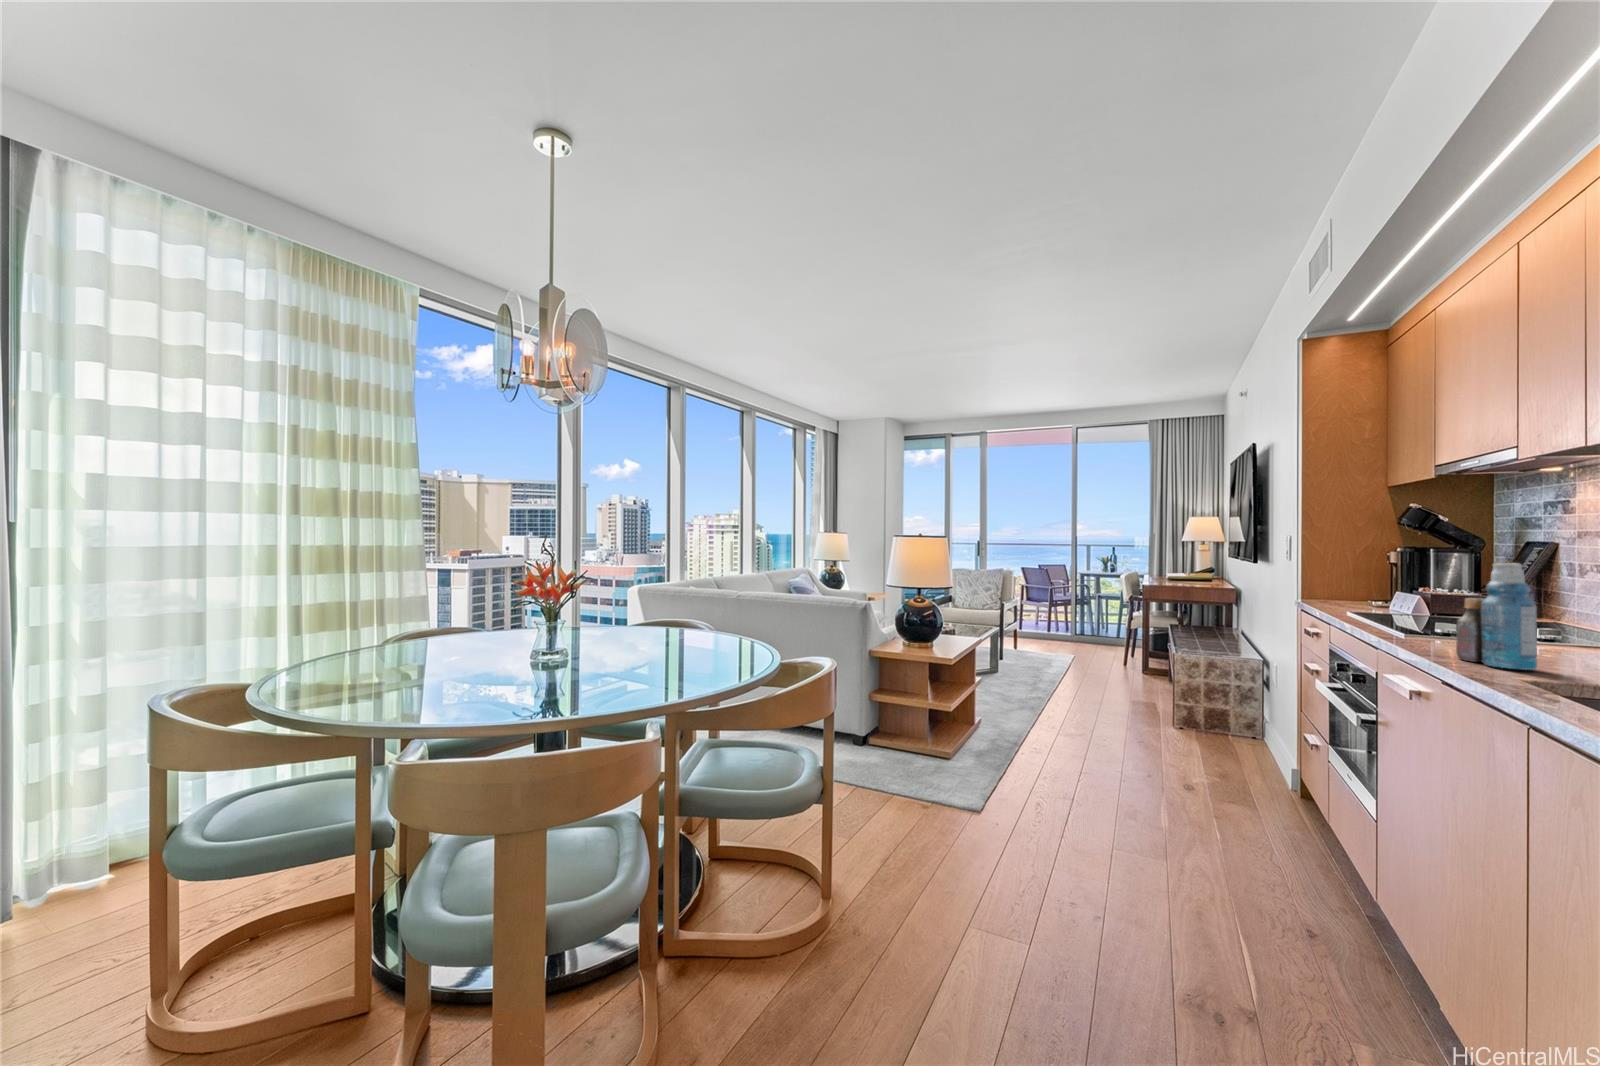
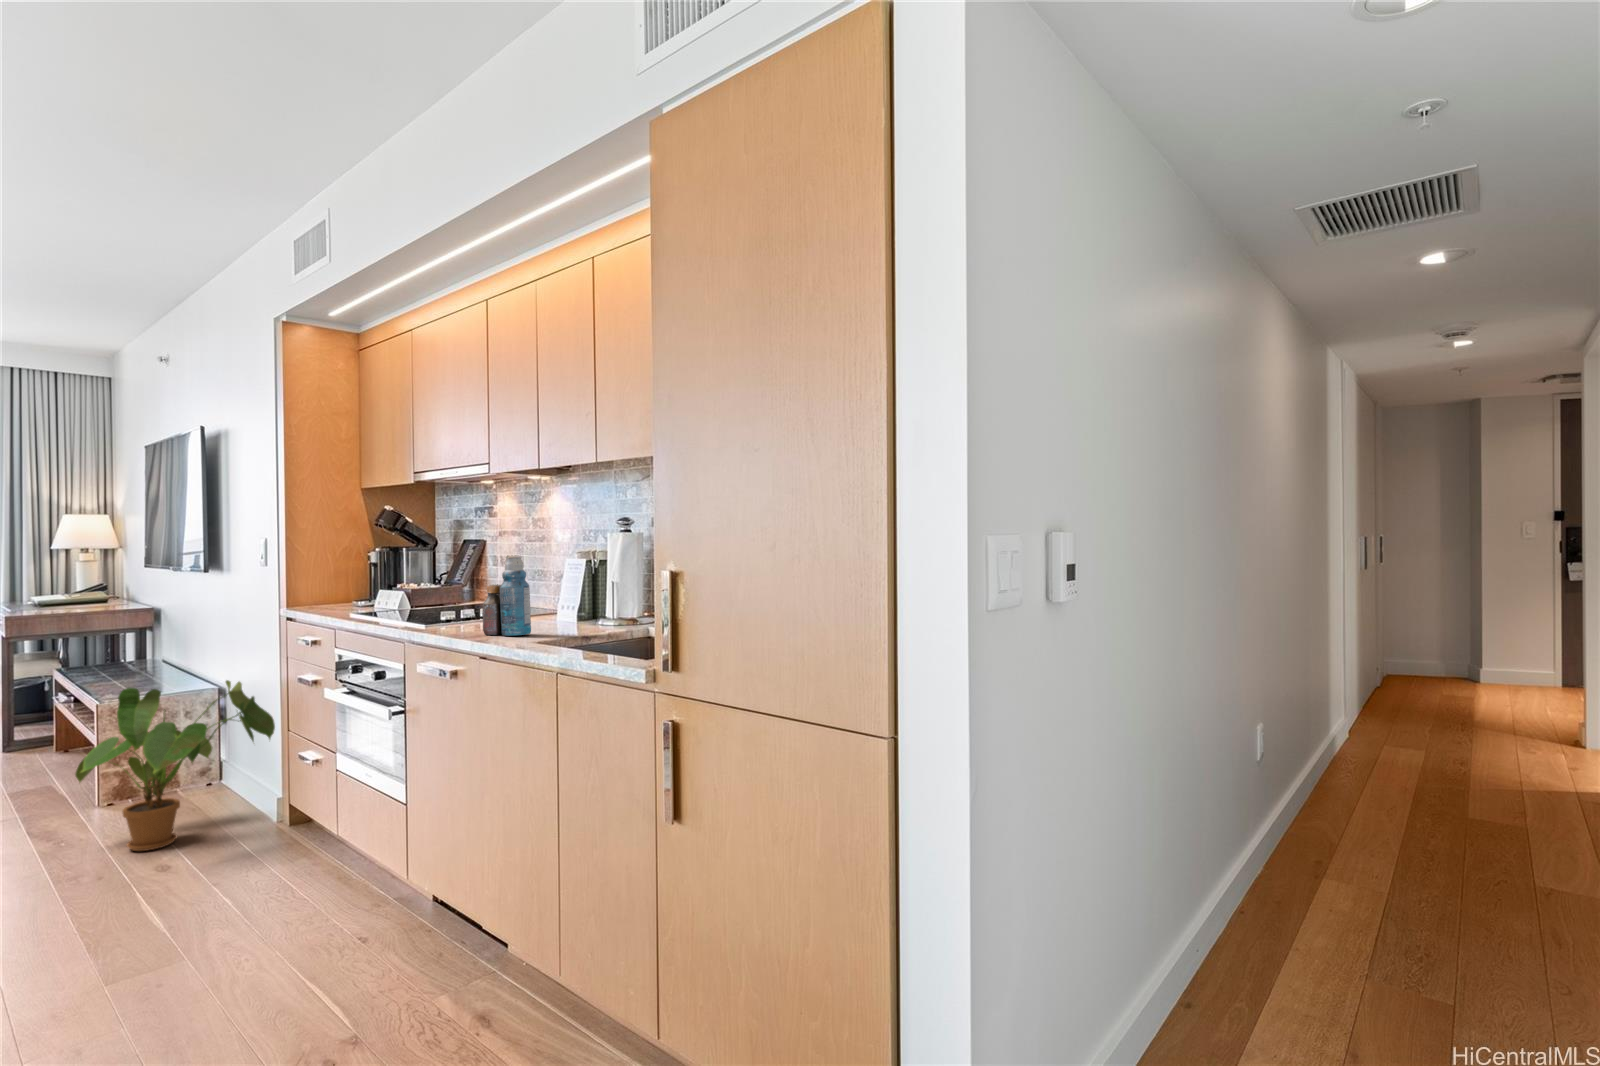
house plant: none [1140,646,1283,774] -> present [75,680,275,851]

